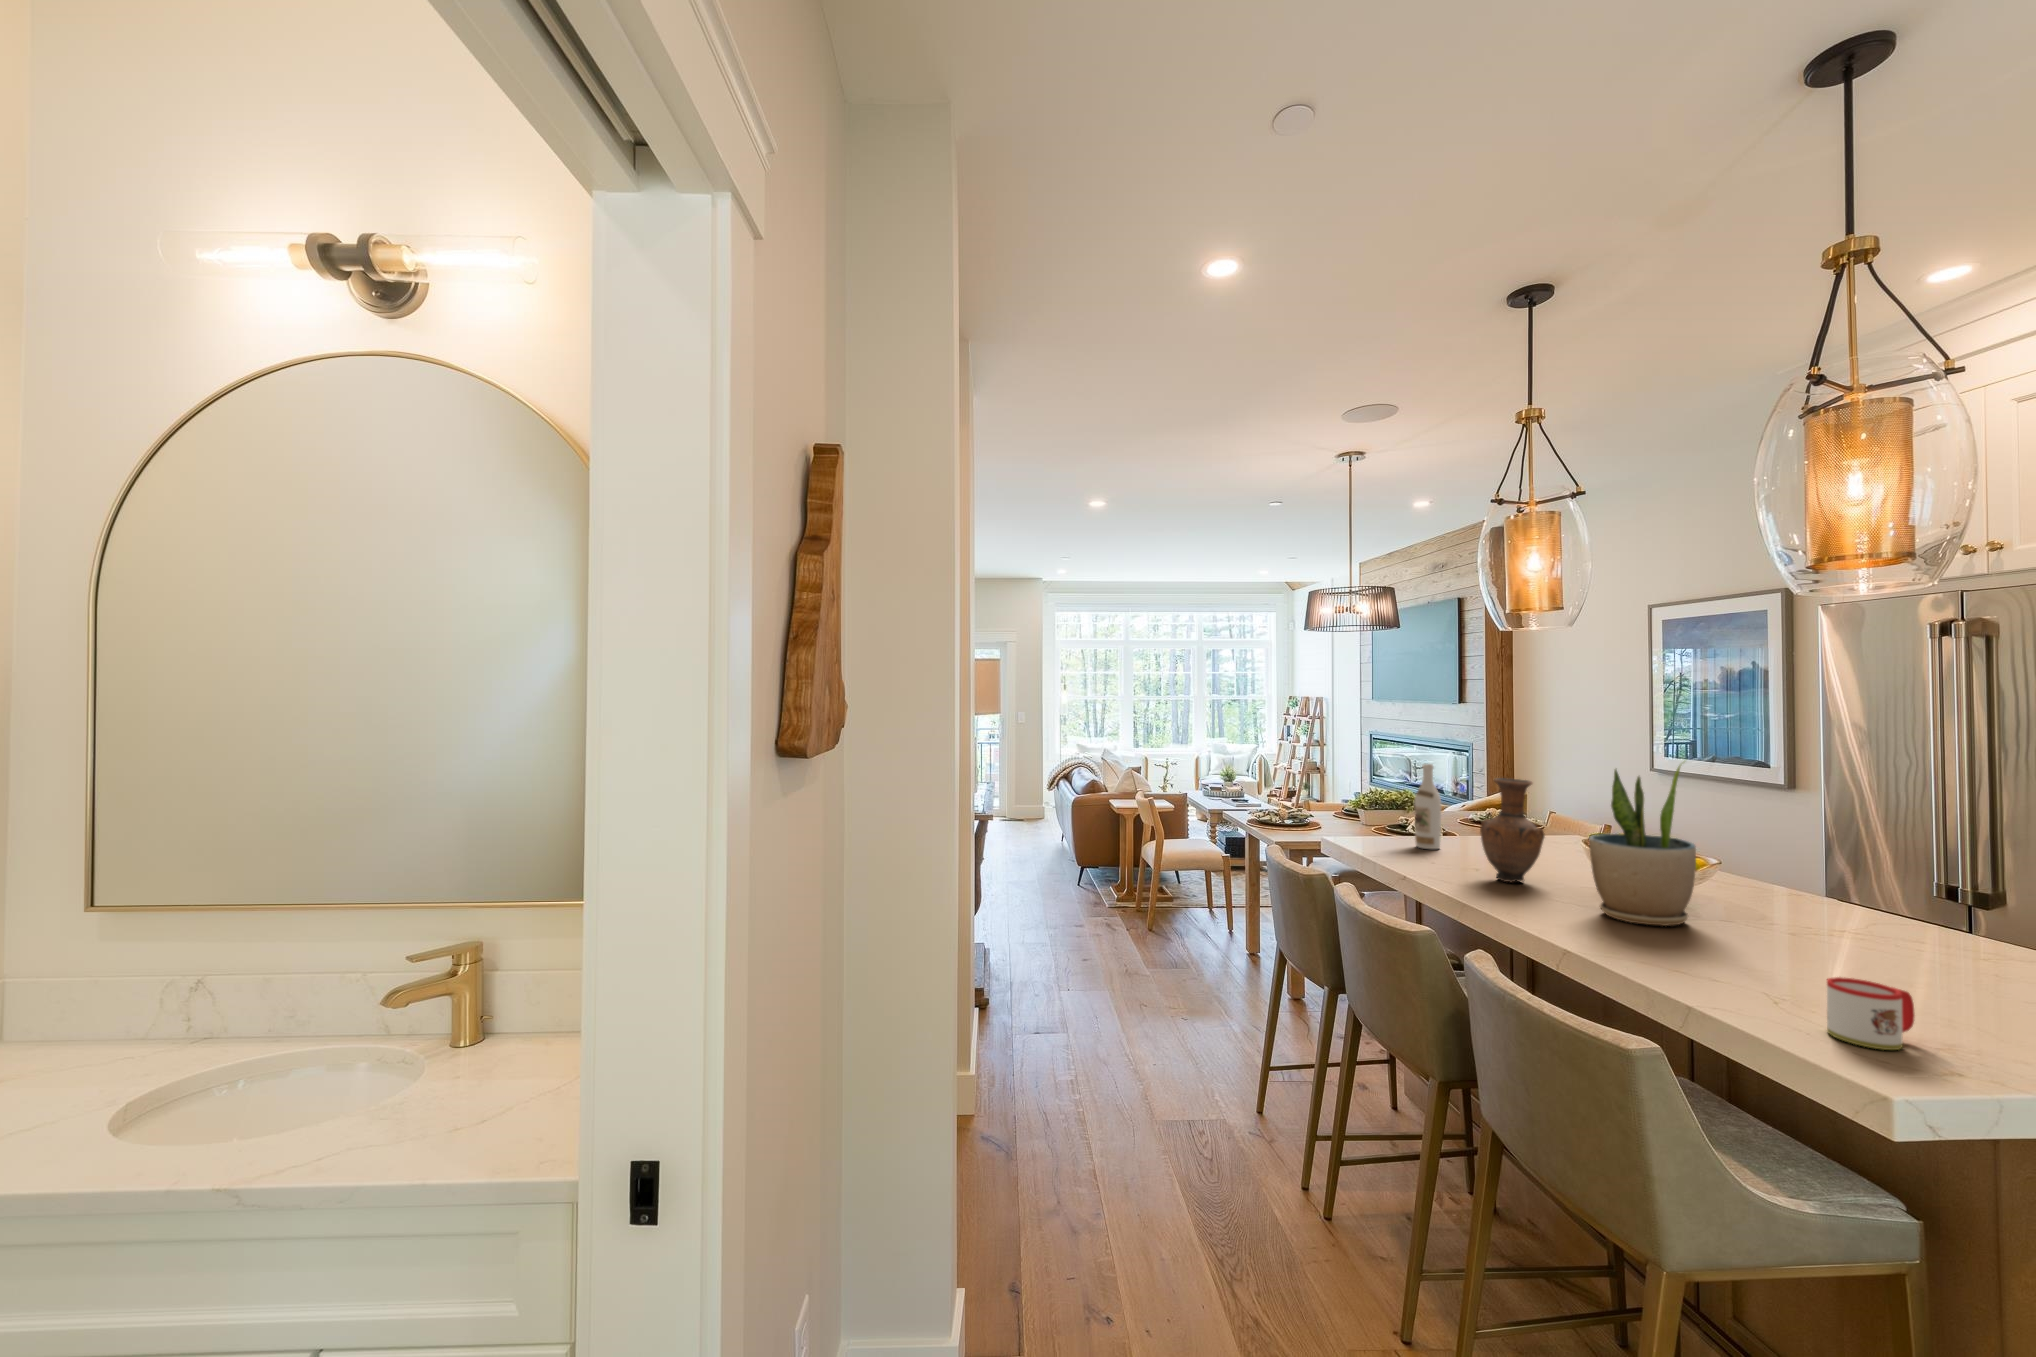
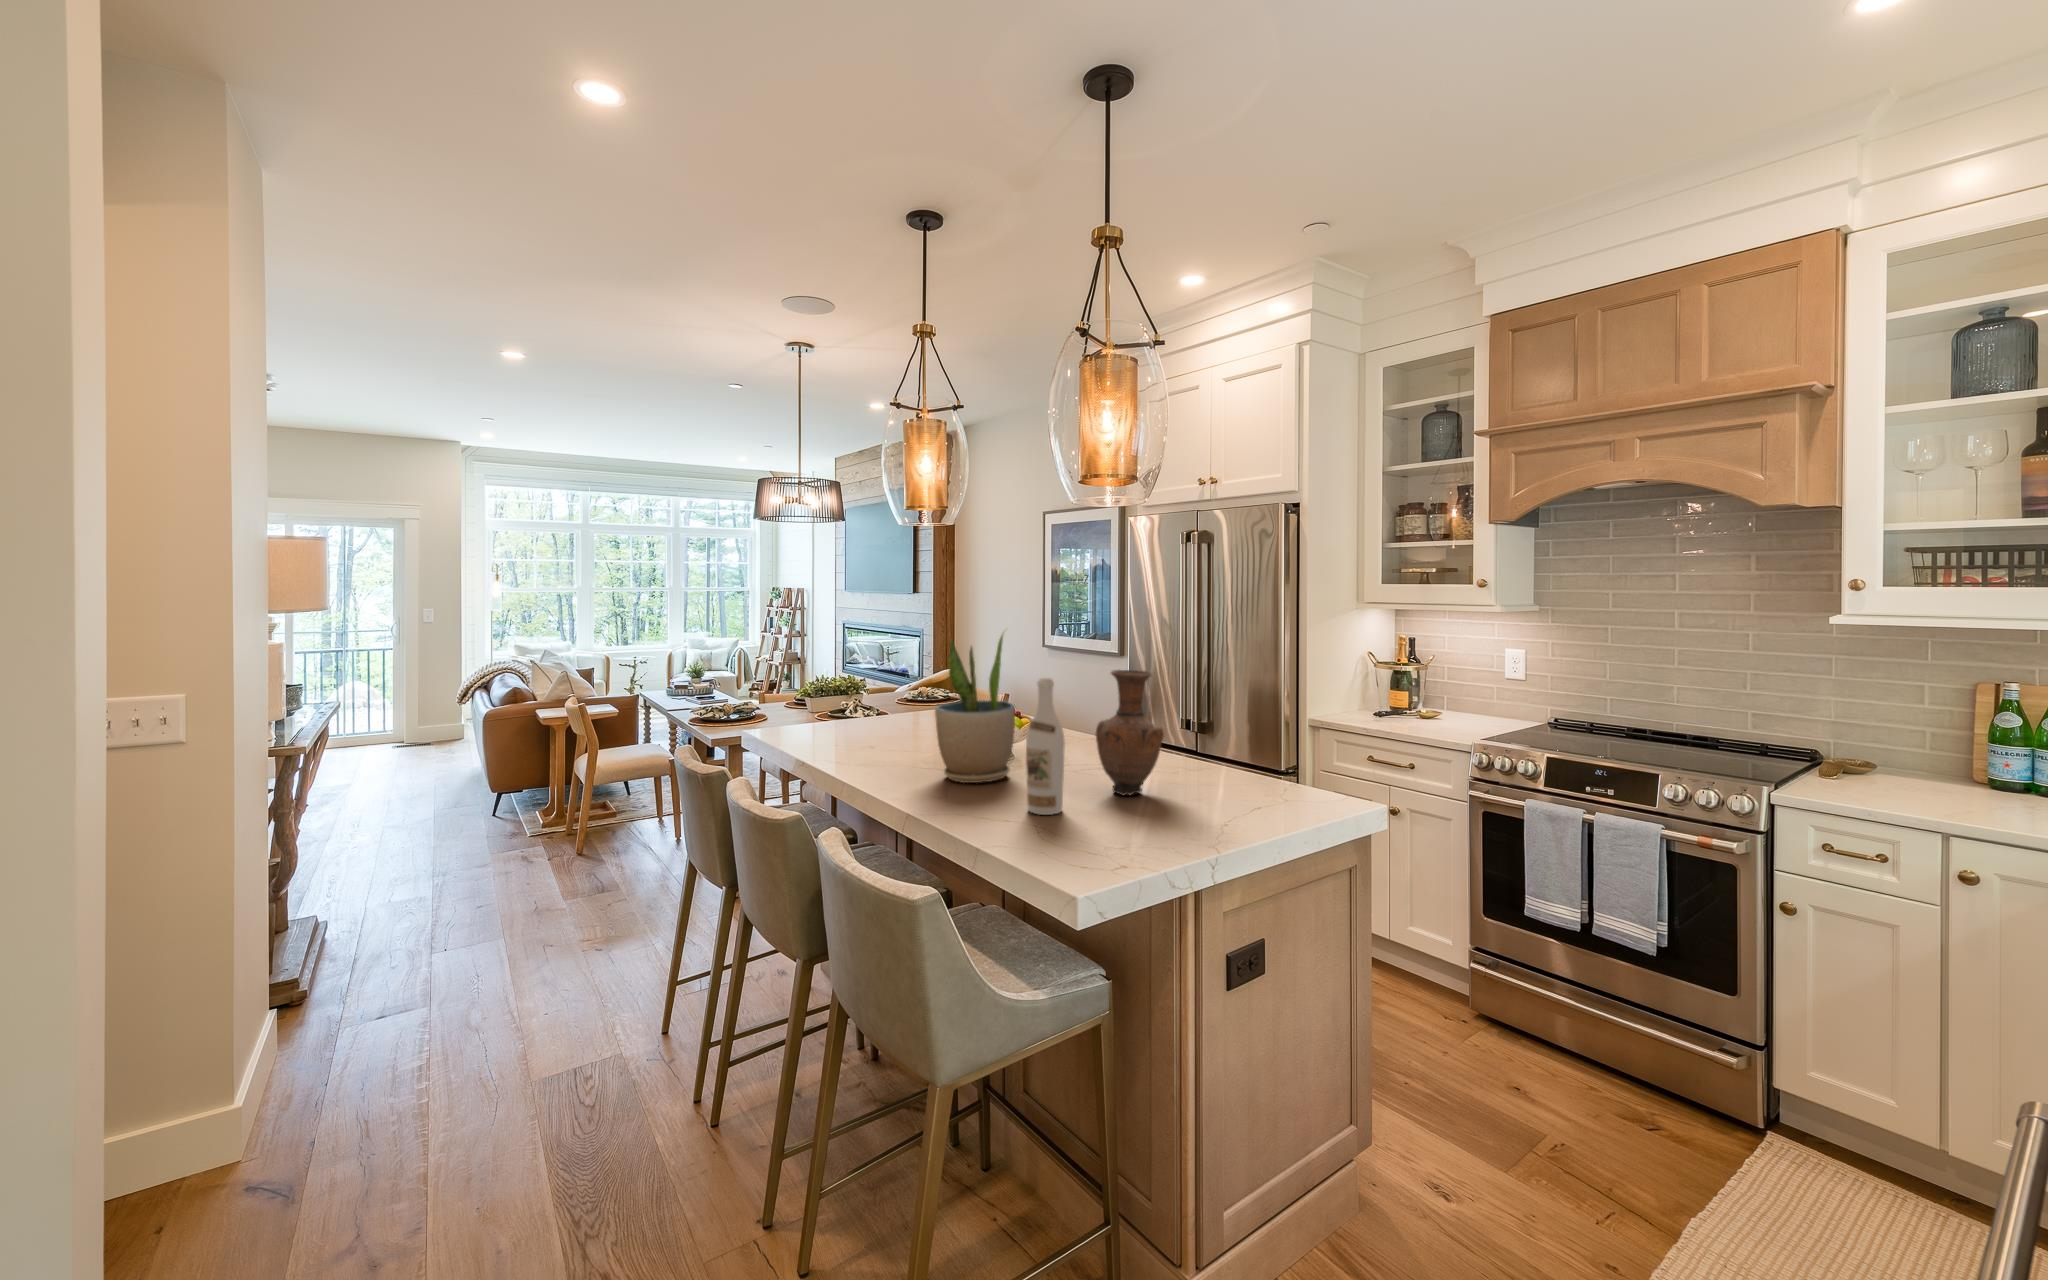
wine bottle: present [1414,764,1441,849] -> present [1026,678,1065,815]
vase: present [1480,778,1545,882] -> present [1096,670,1163,795]
mug: present [1827,977,1914,1050] -> none [1056,811,1114,869]

